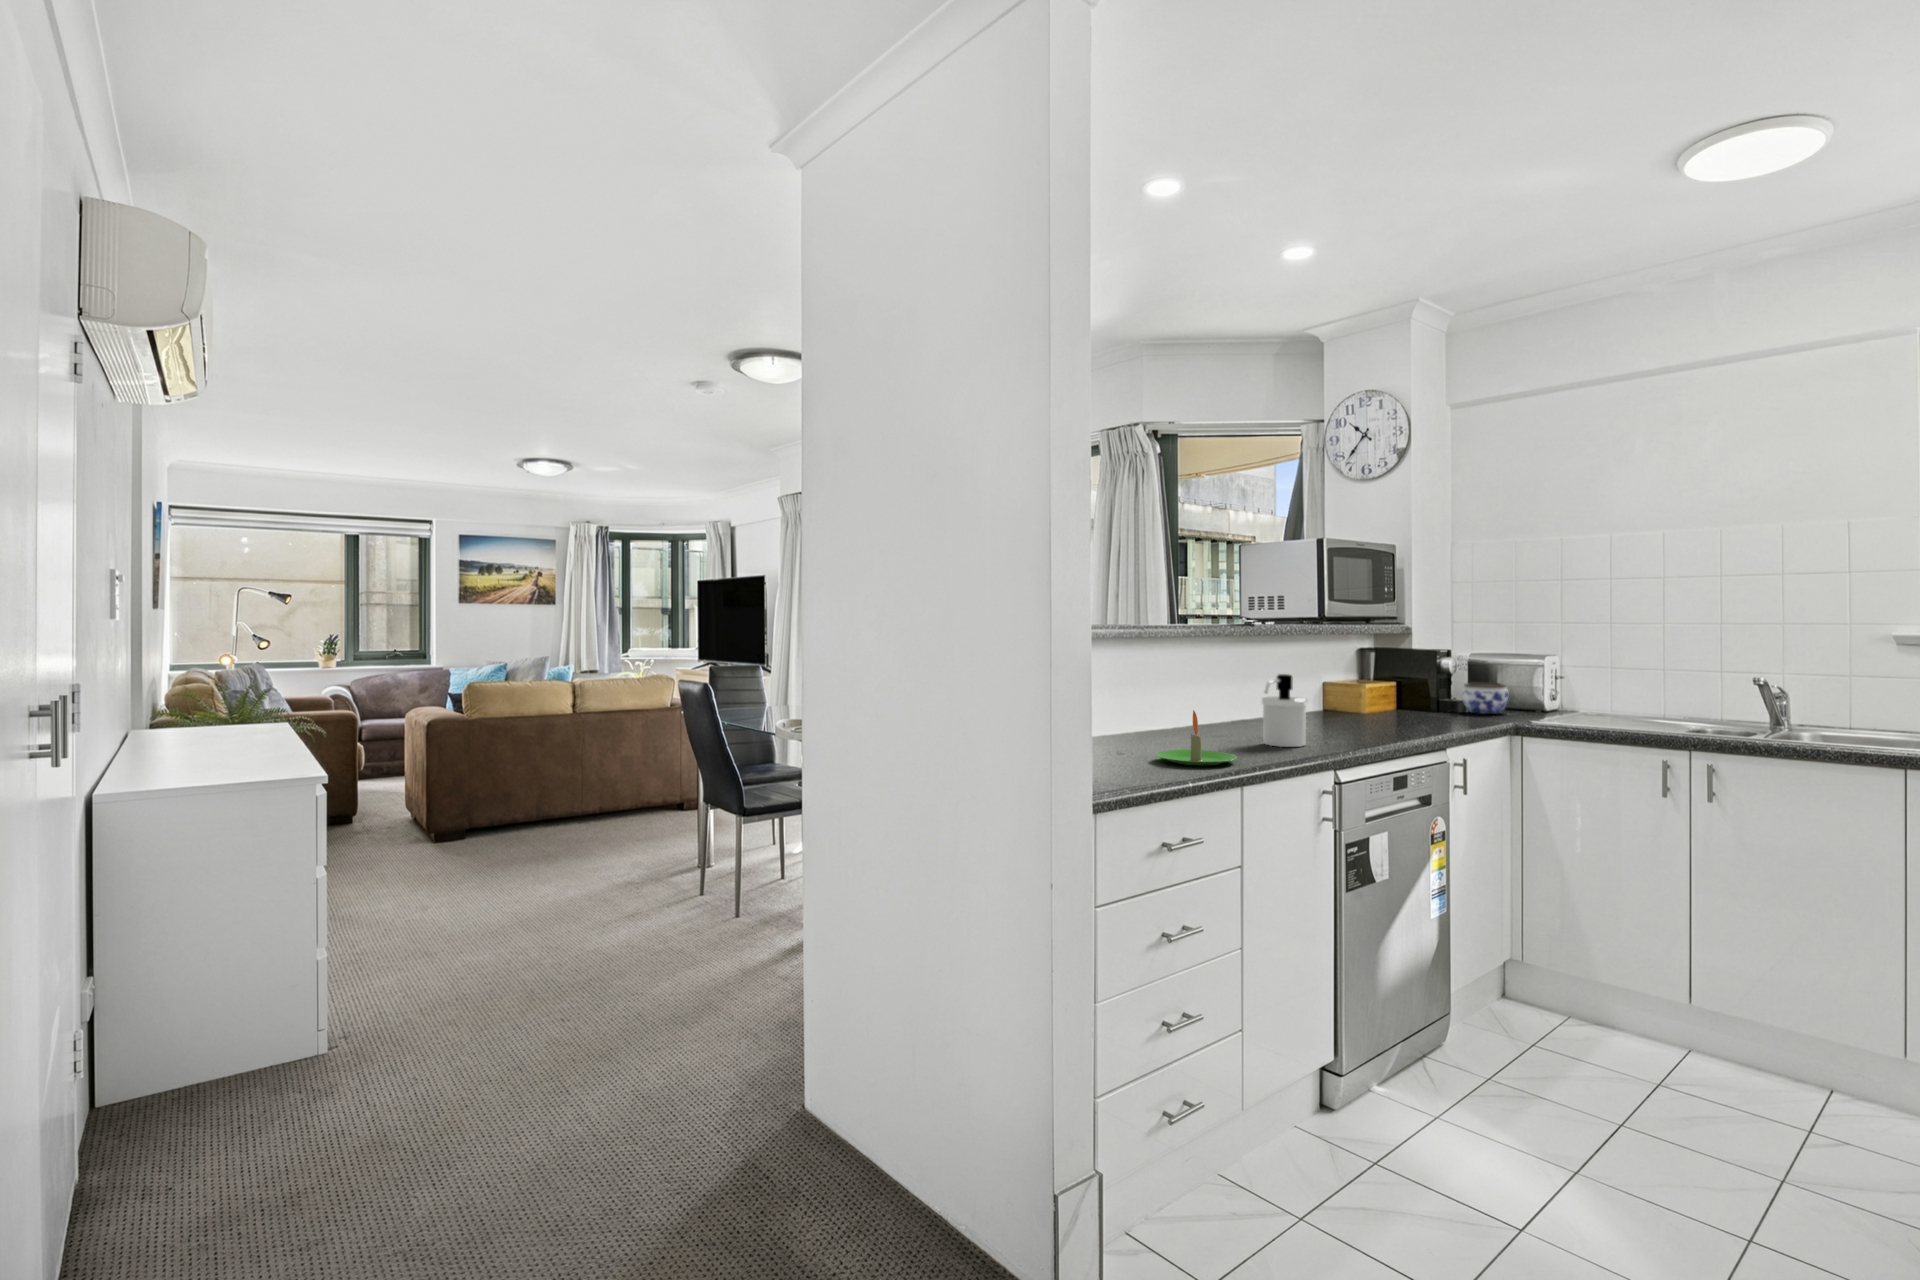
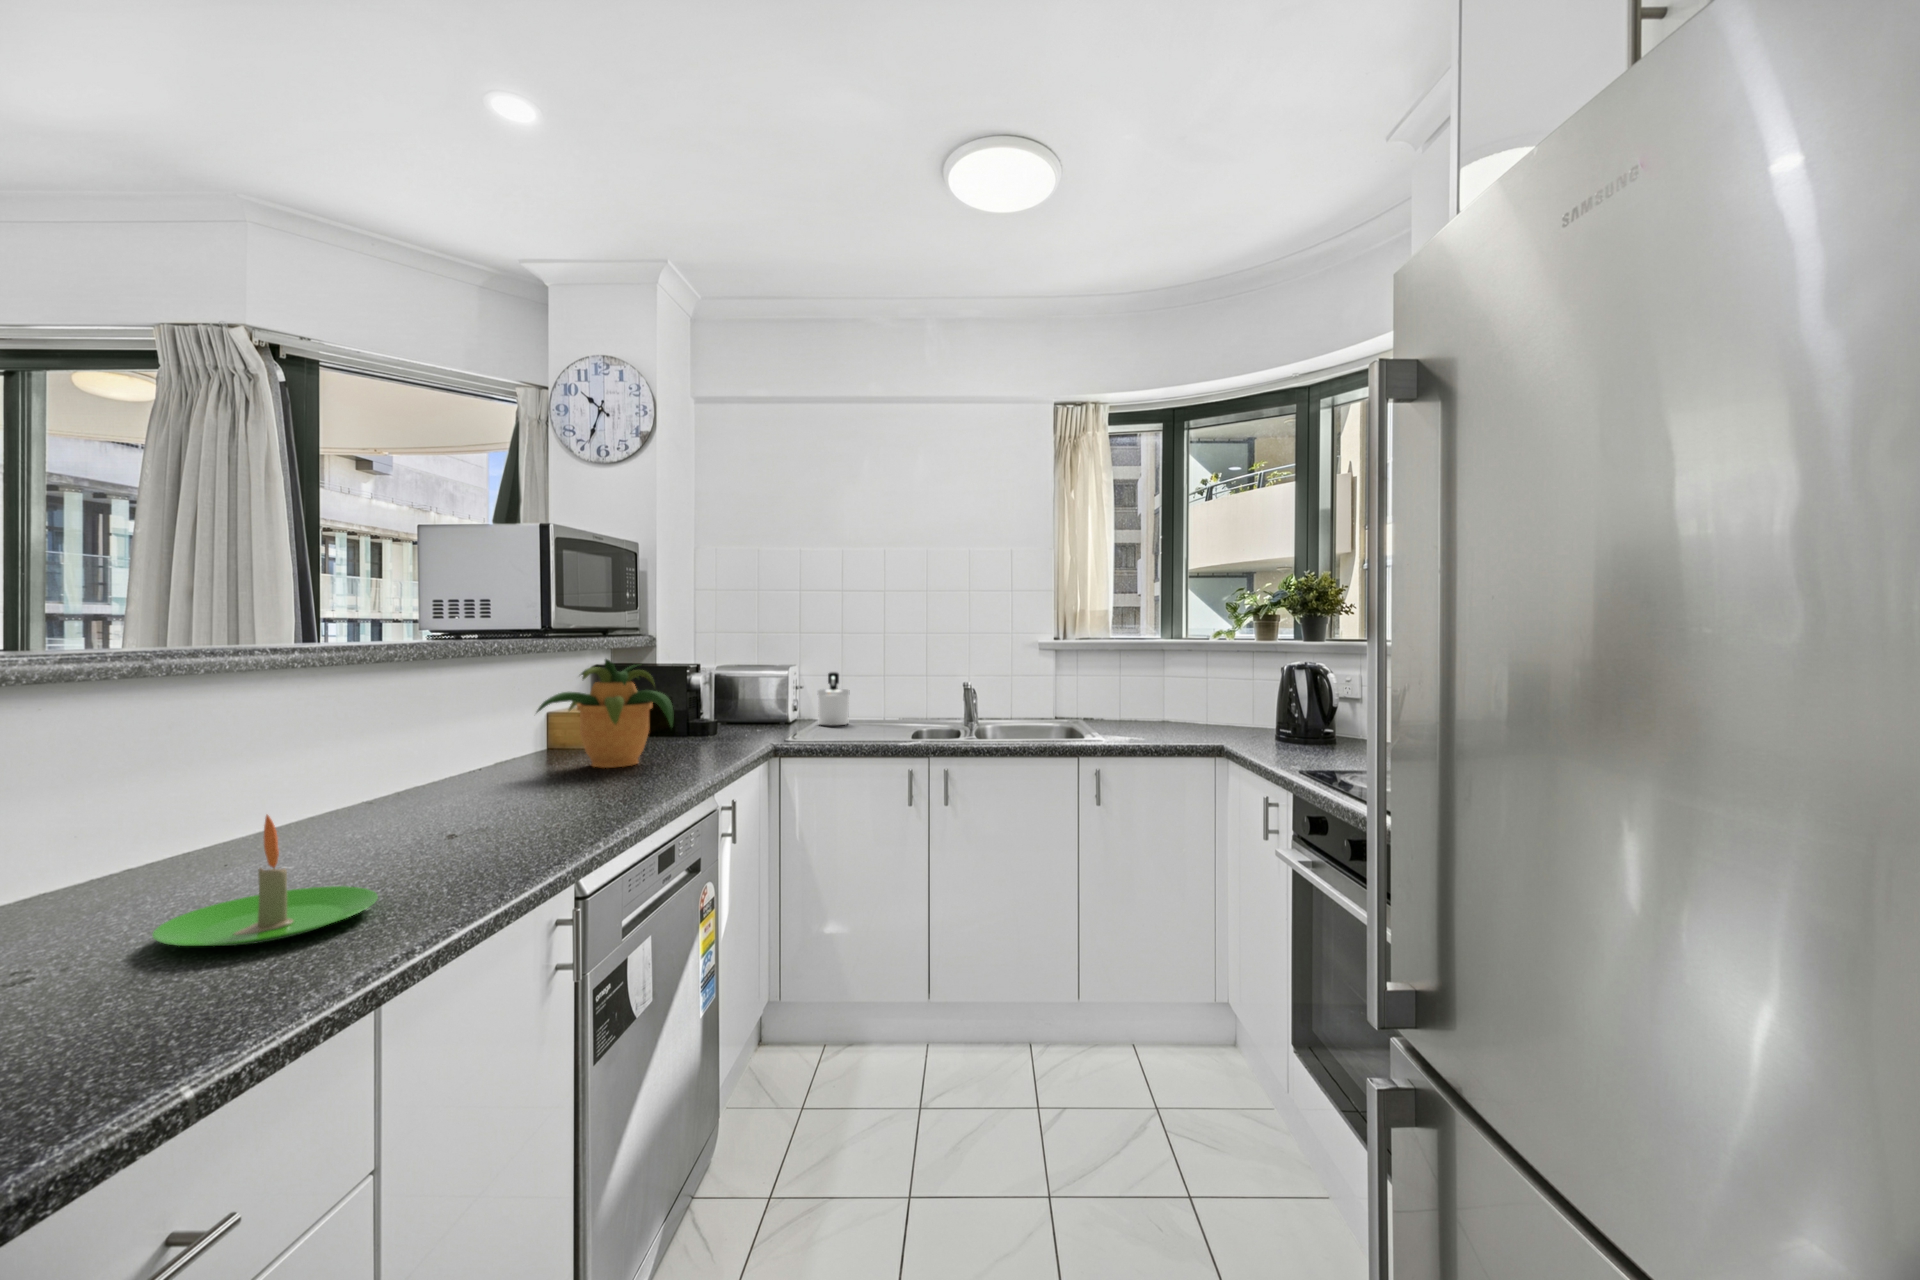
potted plant: none [1312,641,1418,723] -> present [537,659,674,768]
soap dispenser: present [1262,674,1307,747] -> present [818,672,850,725]
jar: present [1462,682,1508,714] -> none [714,702,761,738]

